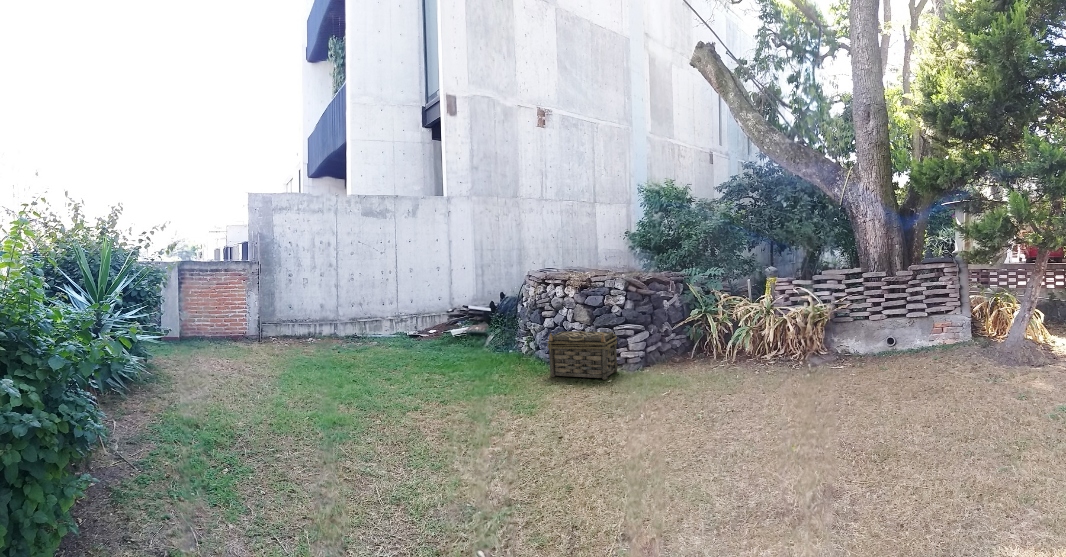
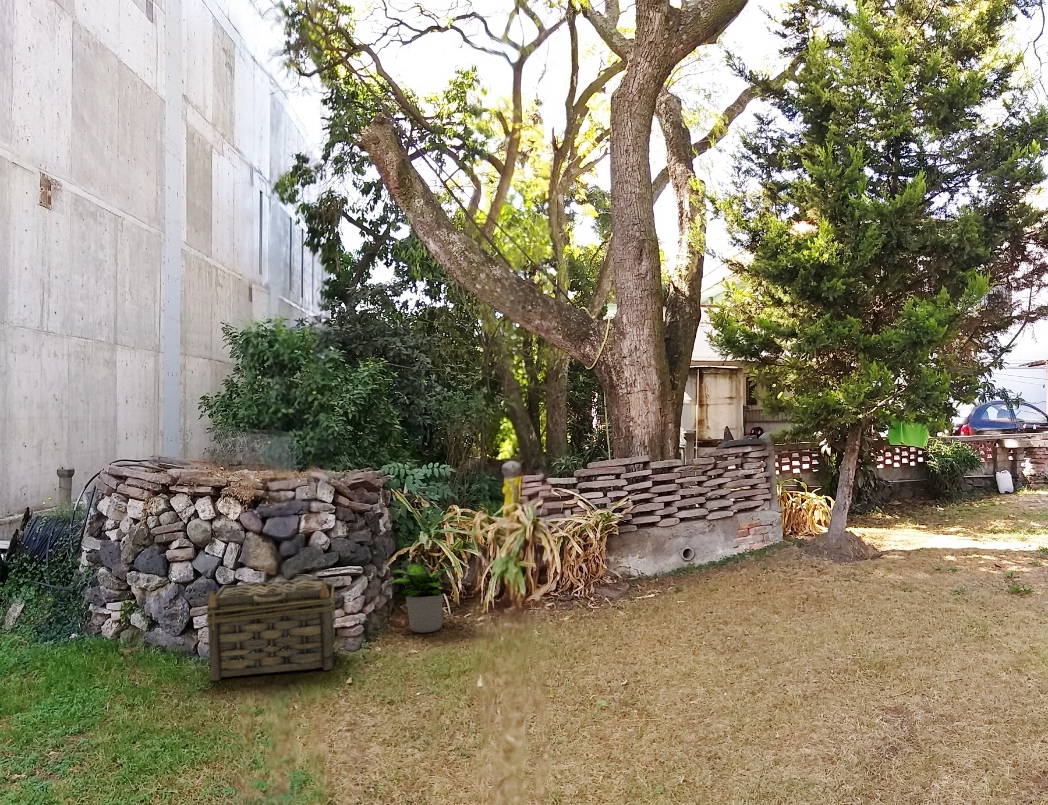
potted plant: none [649,329,694,369] -> present [387,563,456,633]

